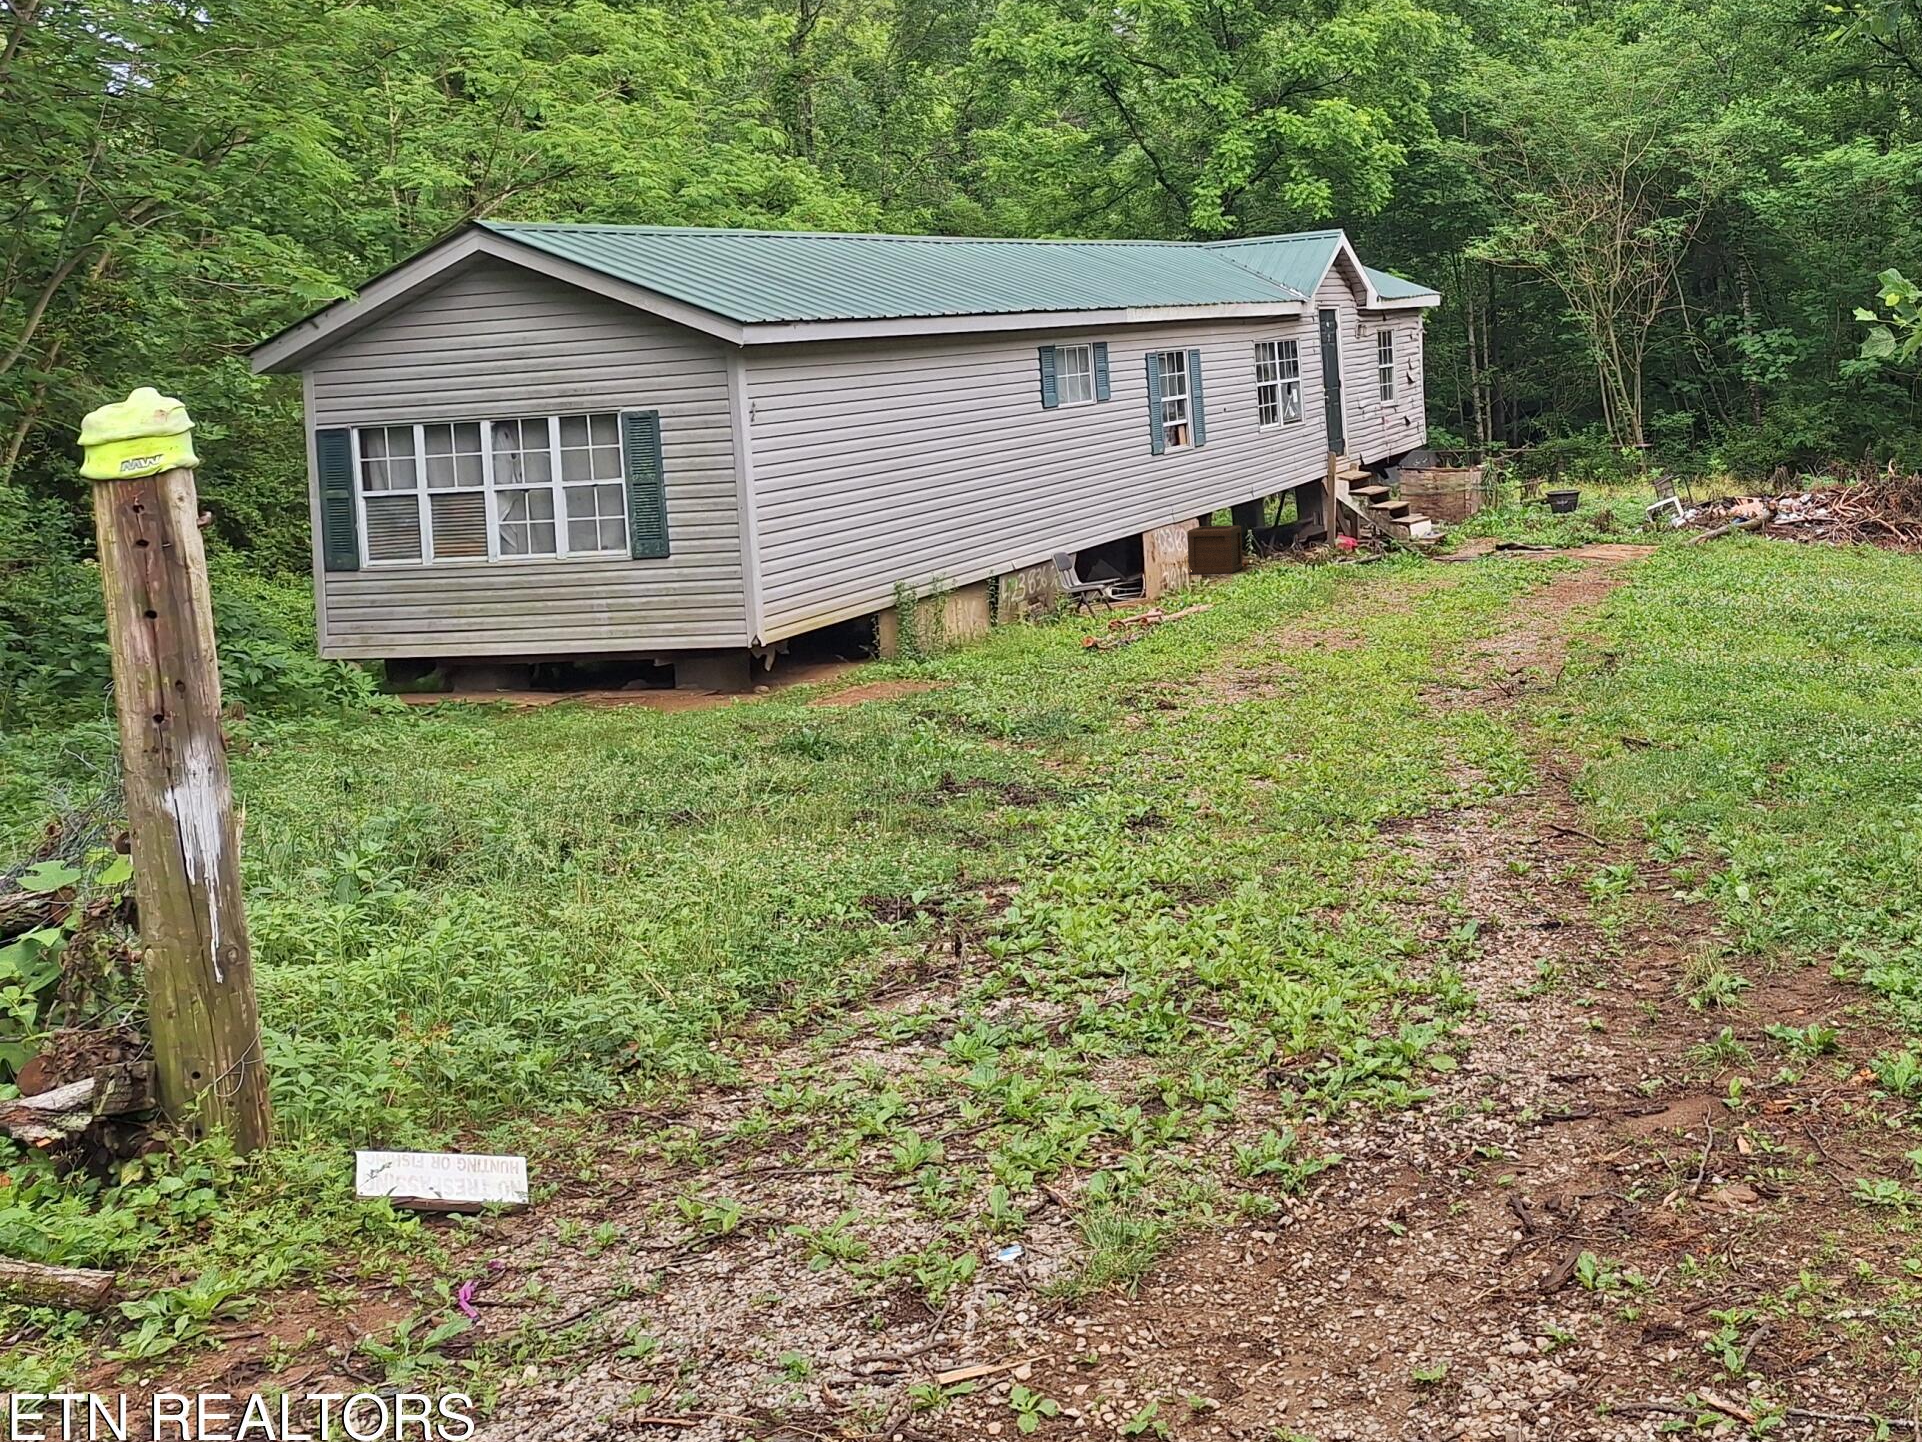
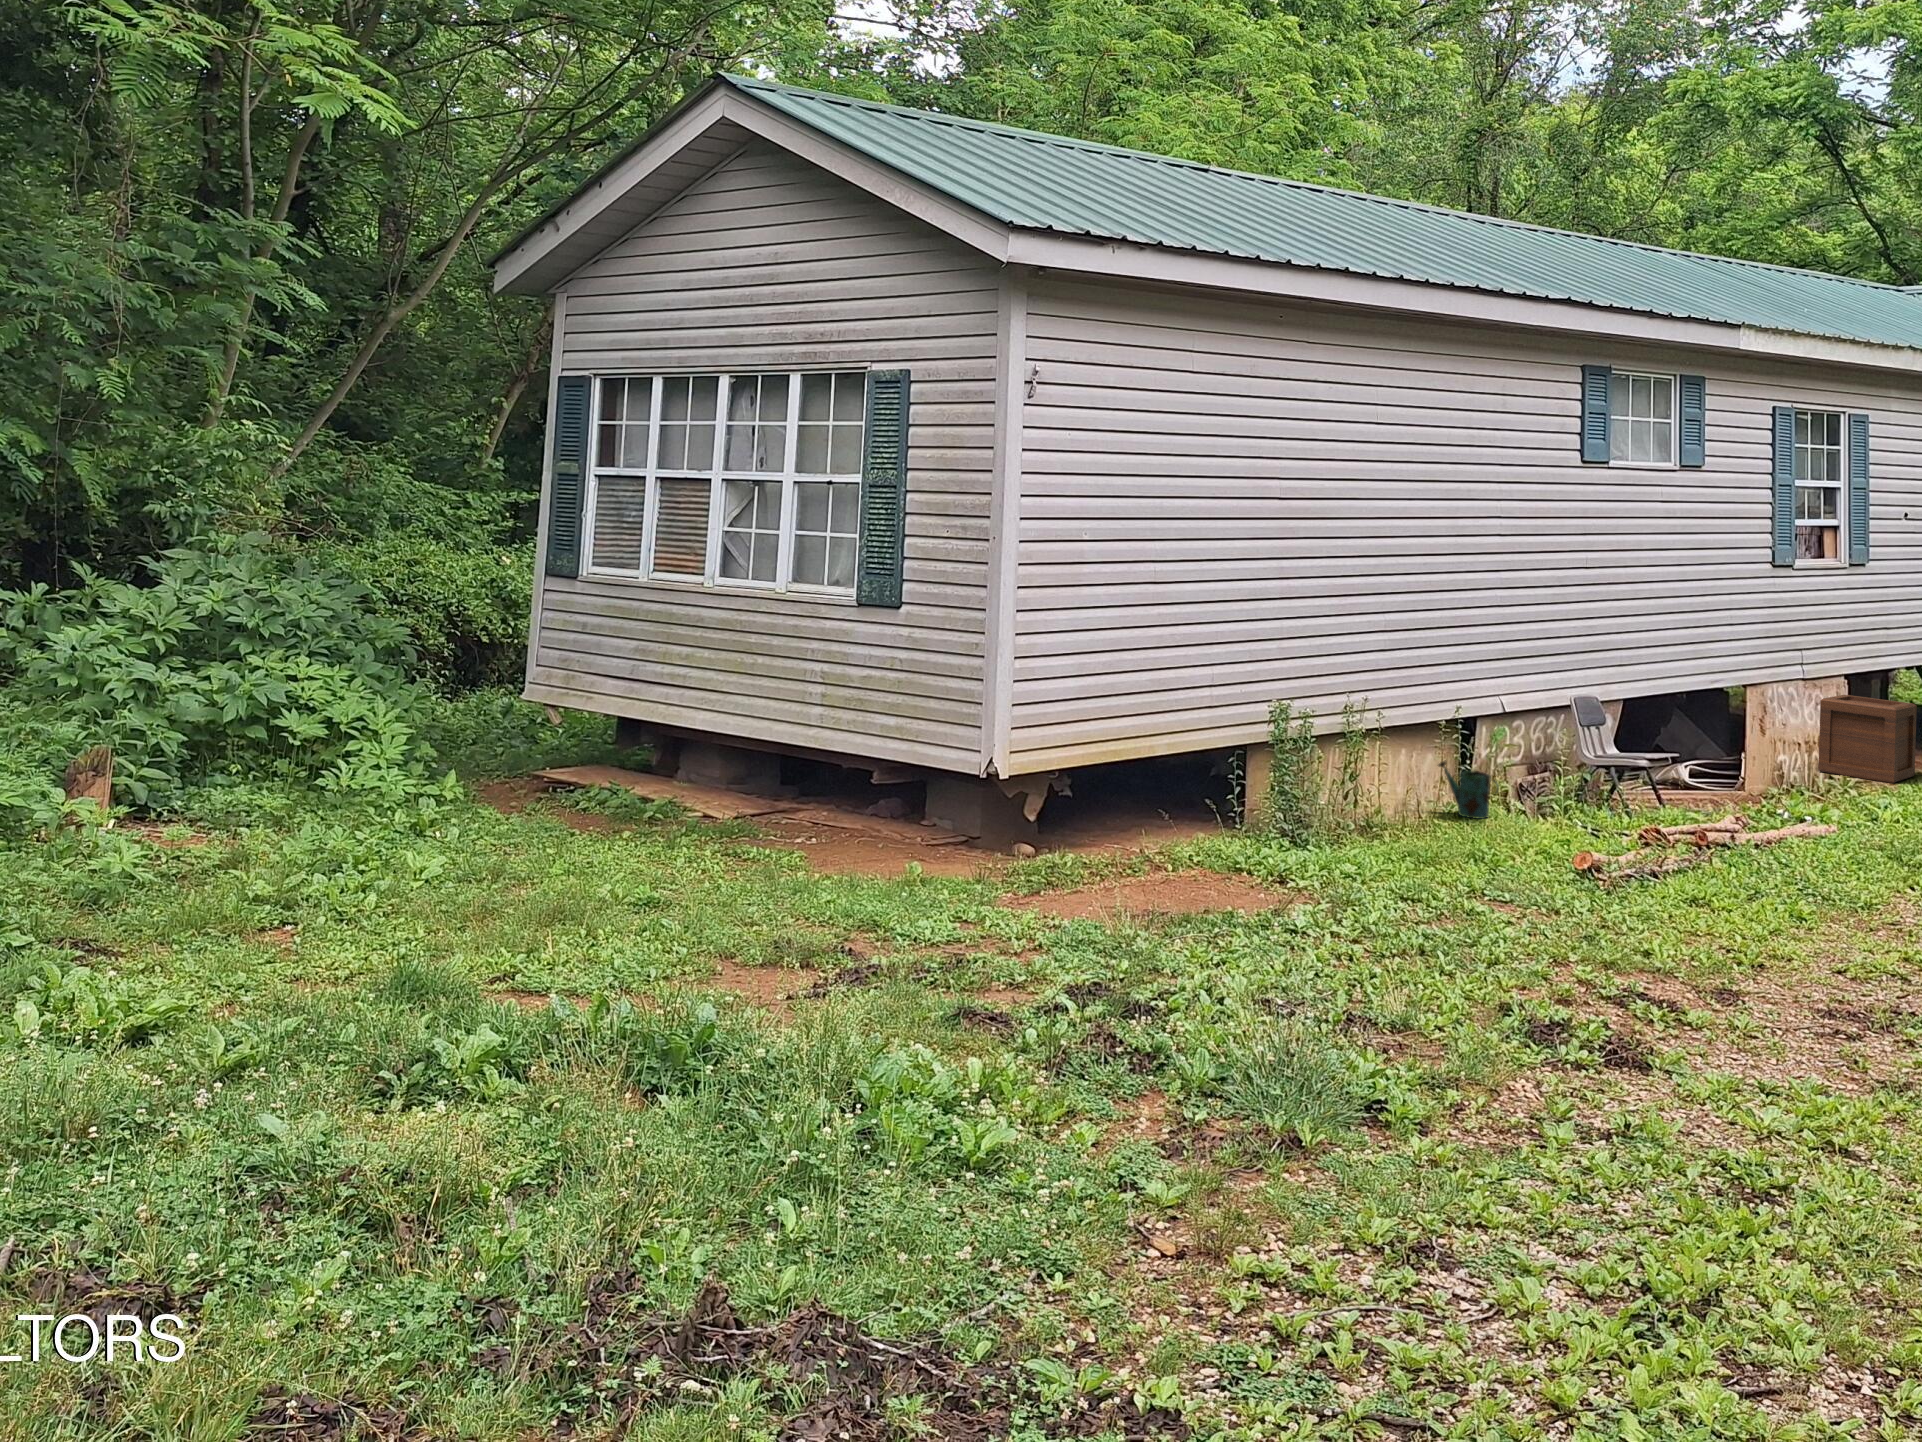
watering can: none [988,597,1028,626] -> present [1438,761,1499,819]

